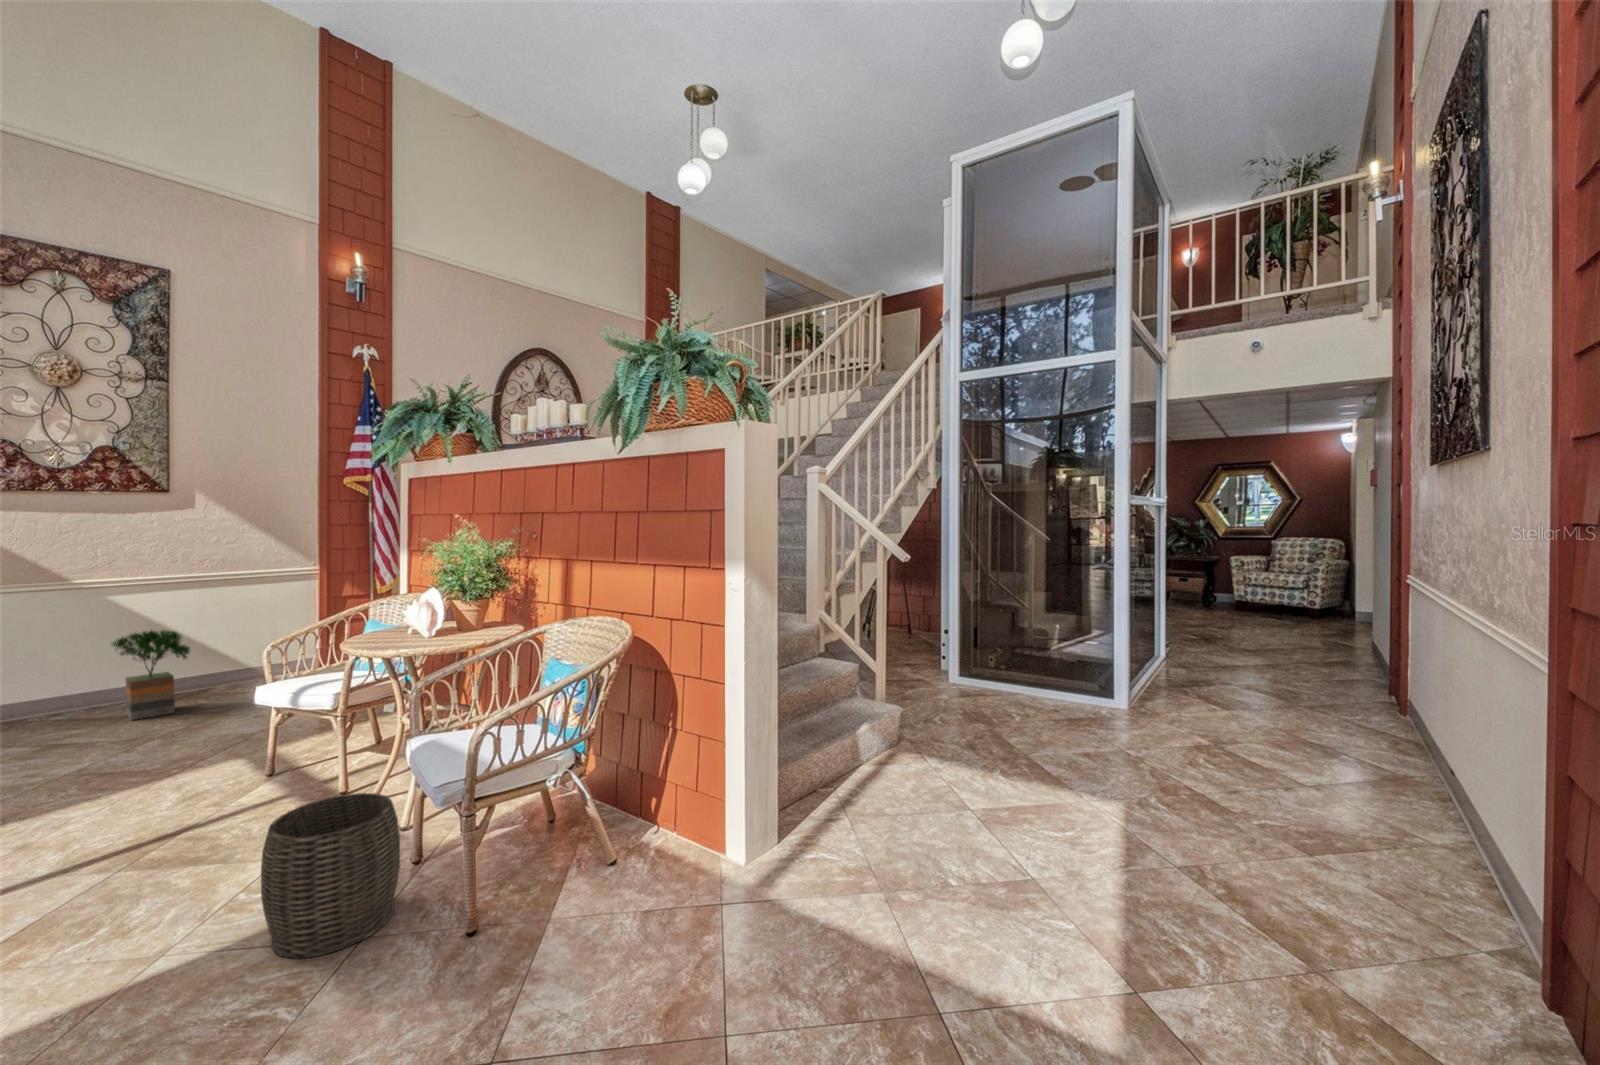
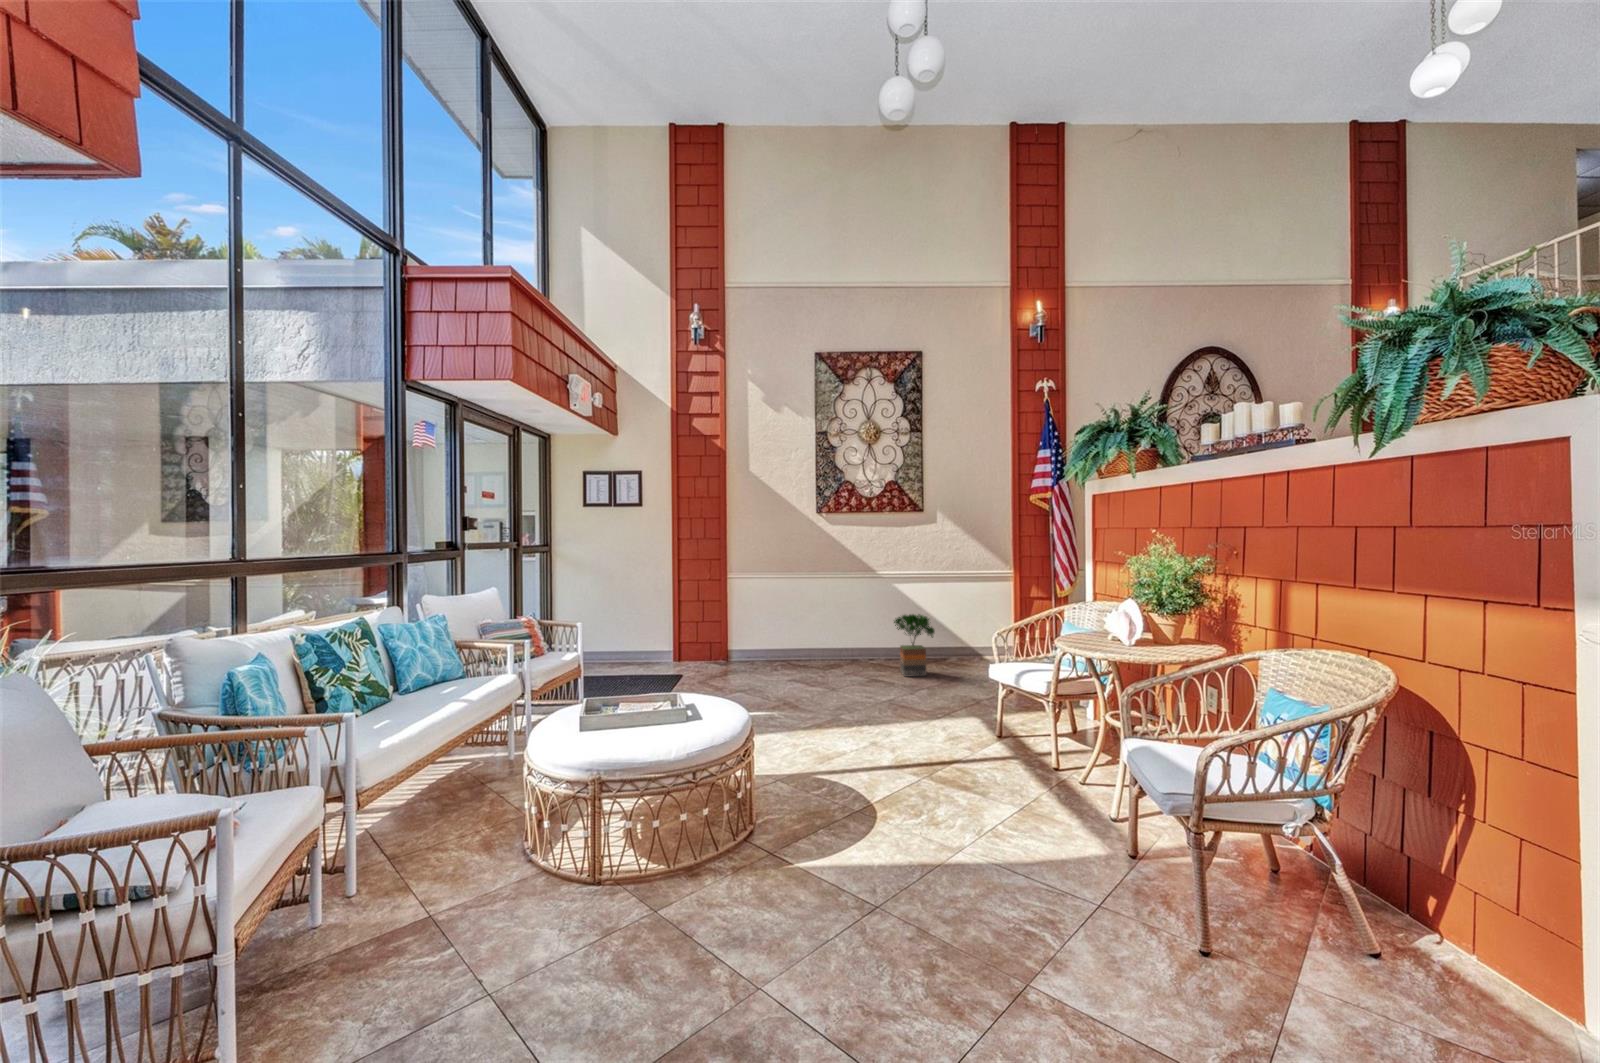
woven basket: present [261,793,400,958] -> none [1022,777,1127,914]

